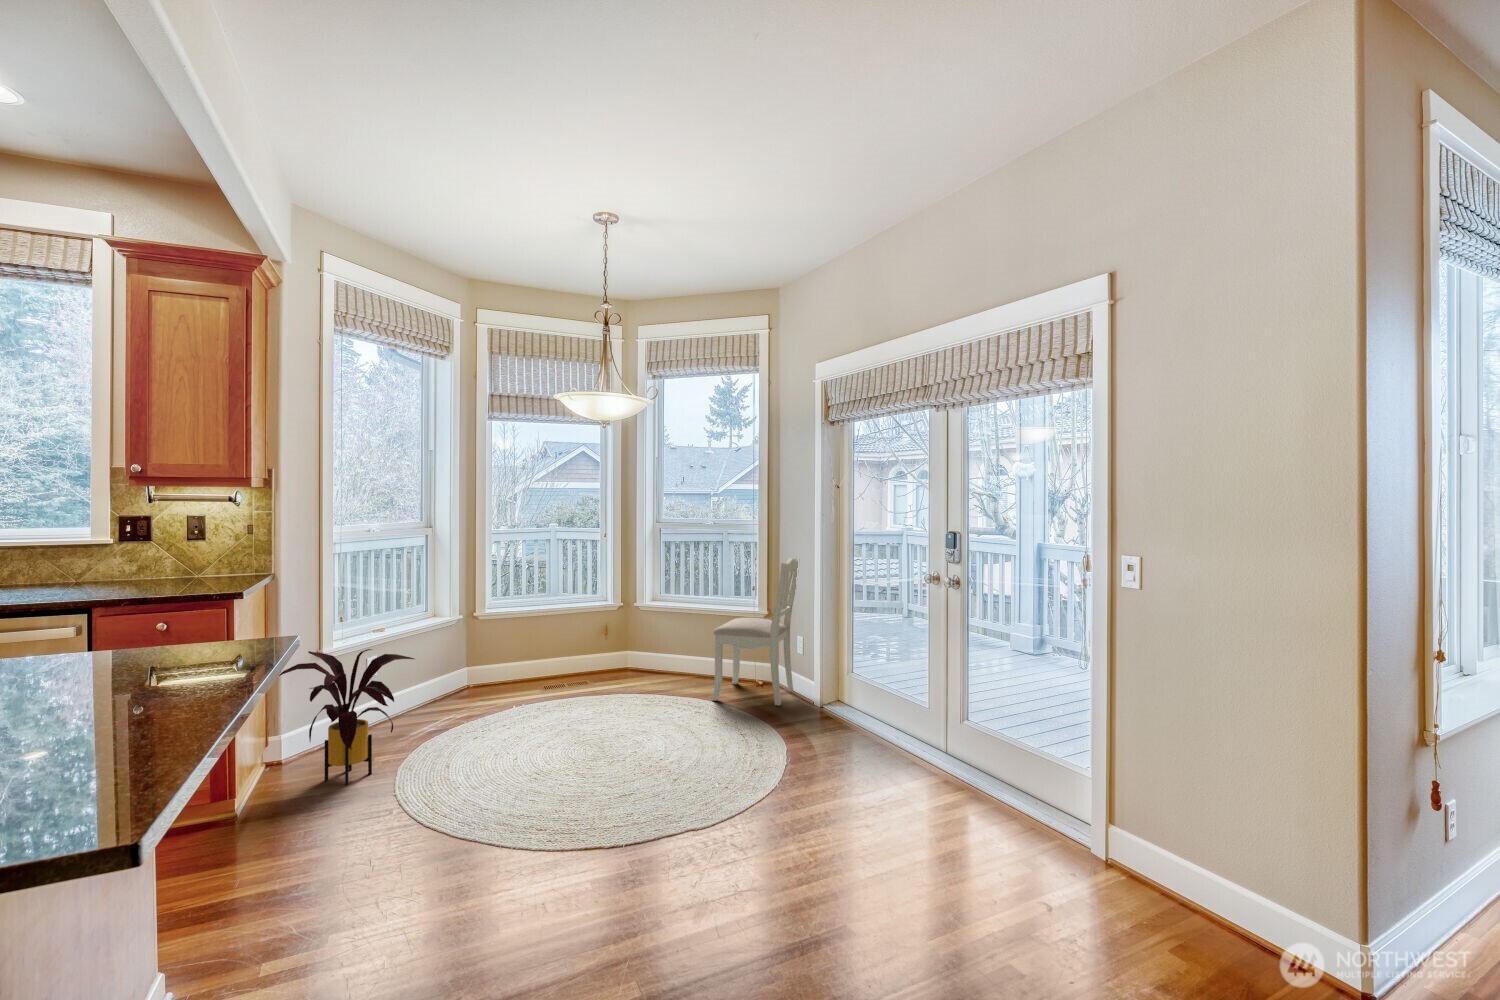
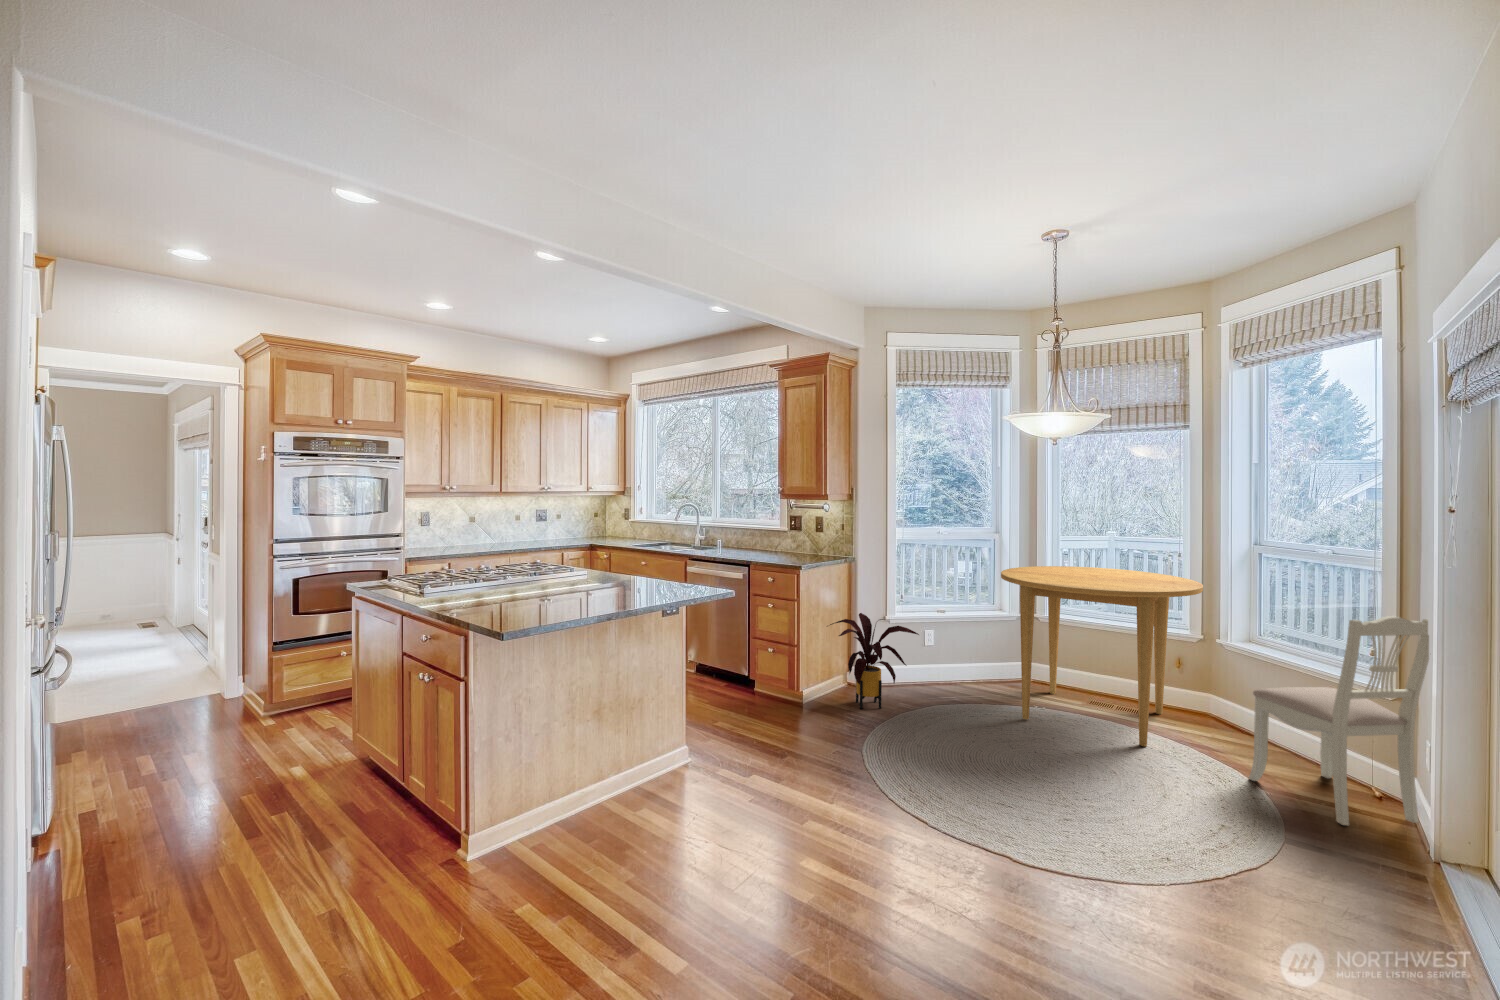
dining table: none [479,554,658,721] -> present [1001,566,1203,746]

